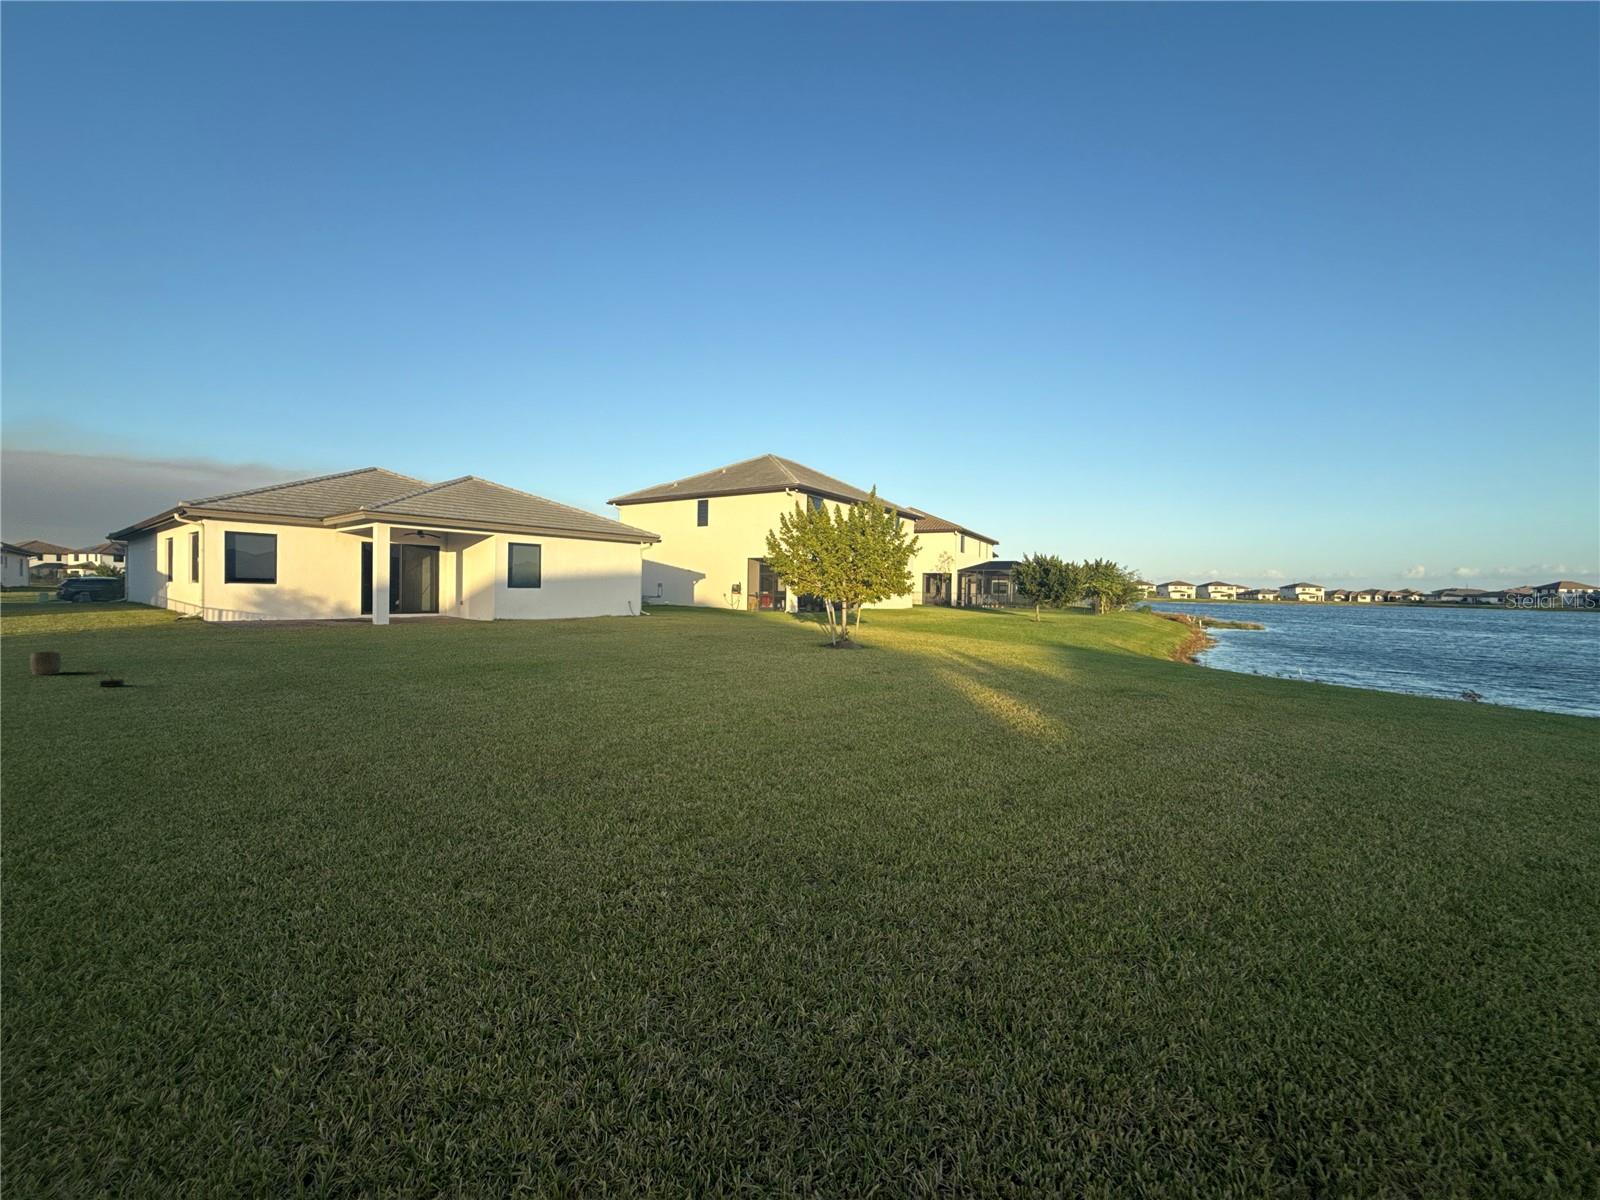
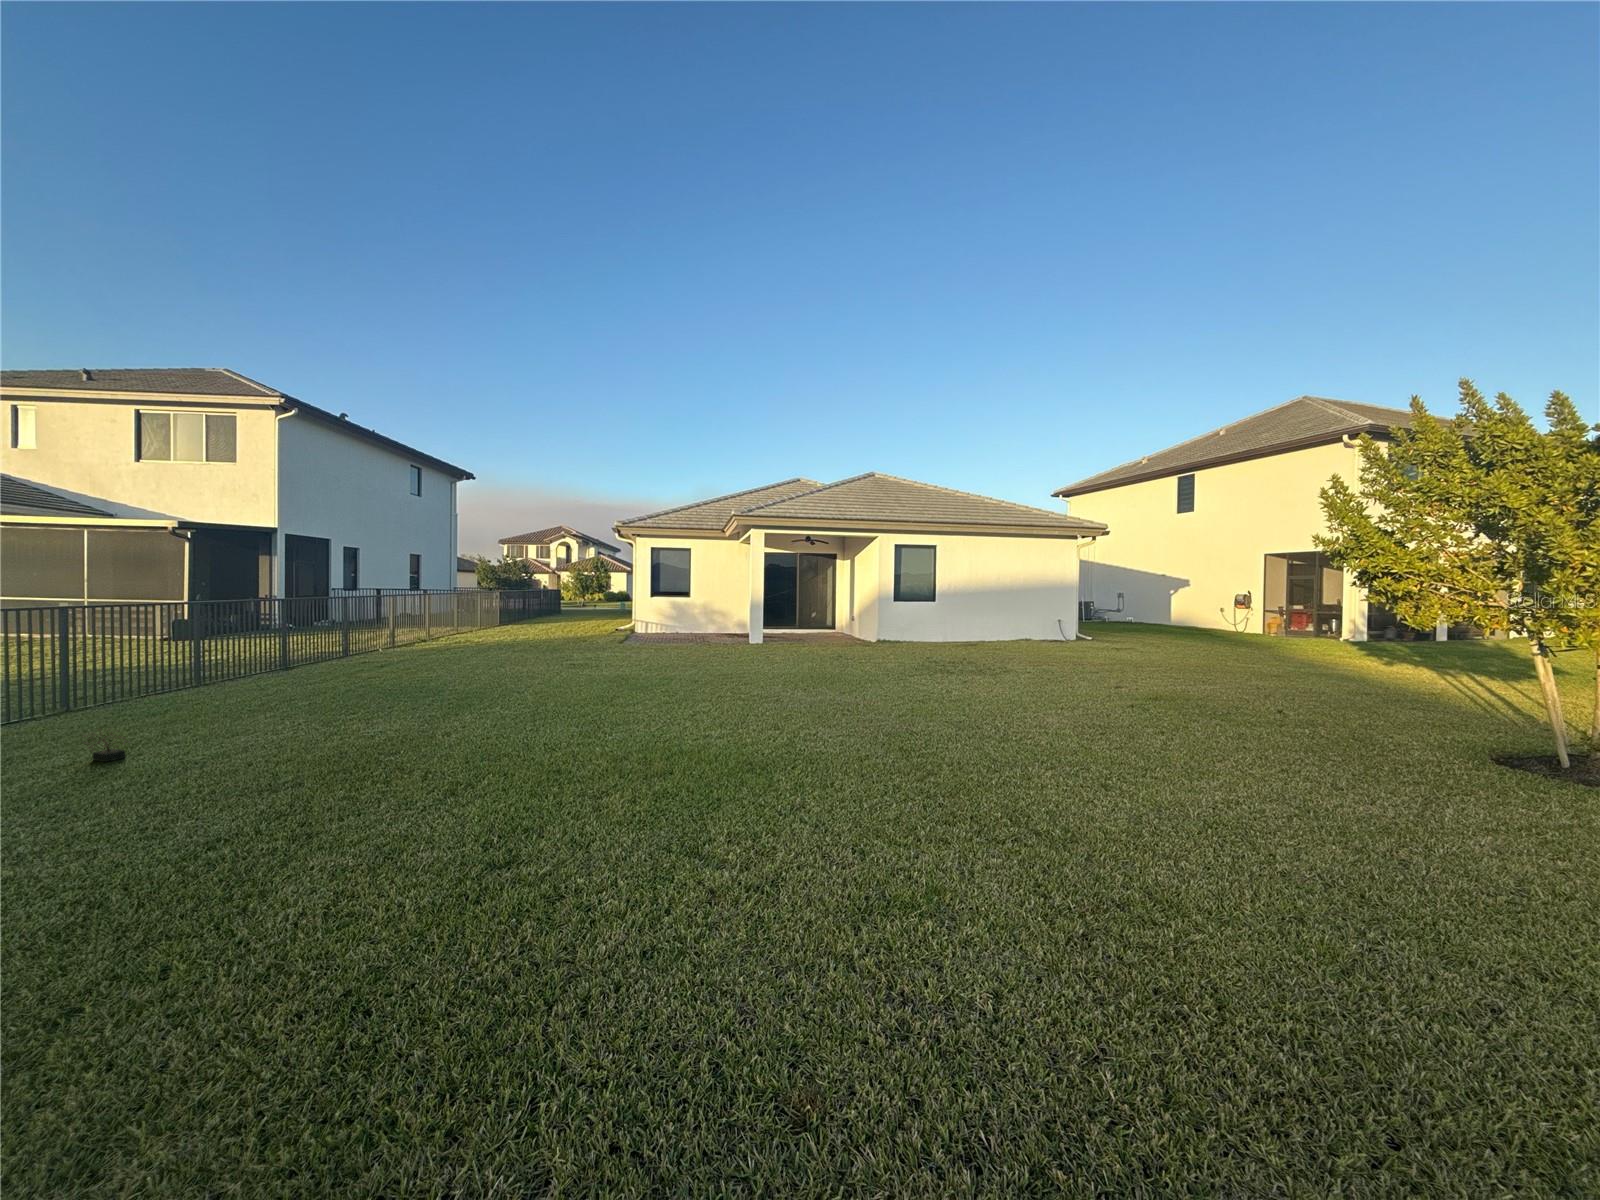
woven basket: present [30,652,61,675] -> none [209,686,244,715]

